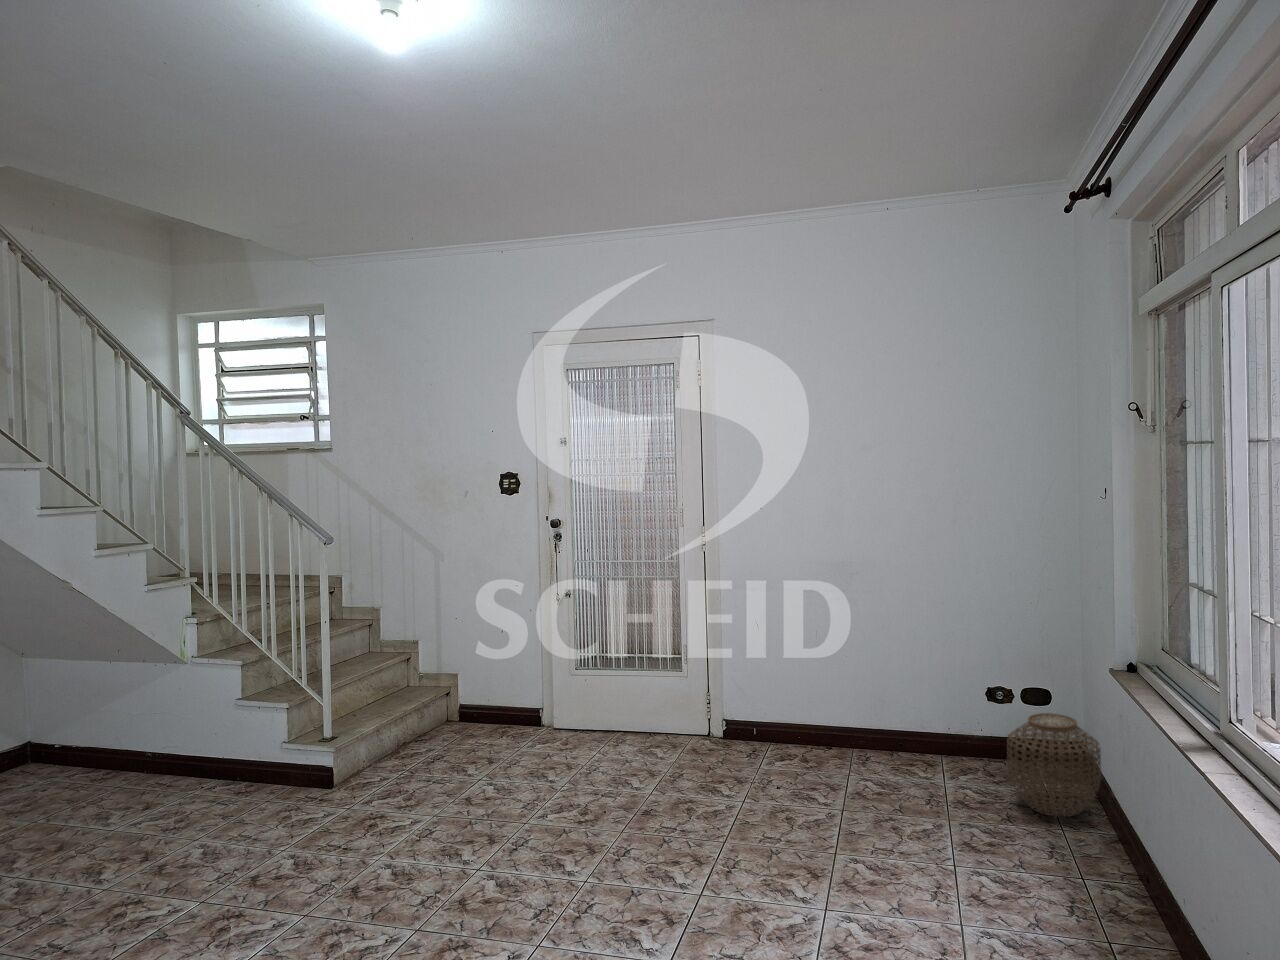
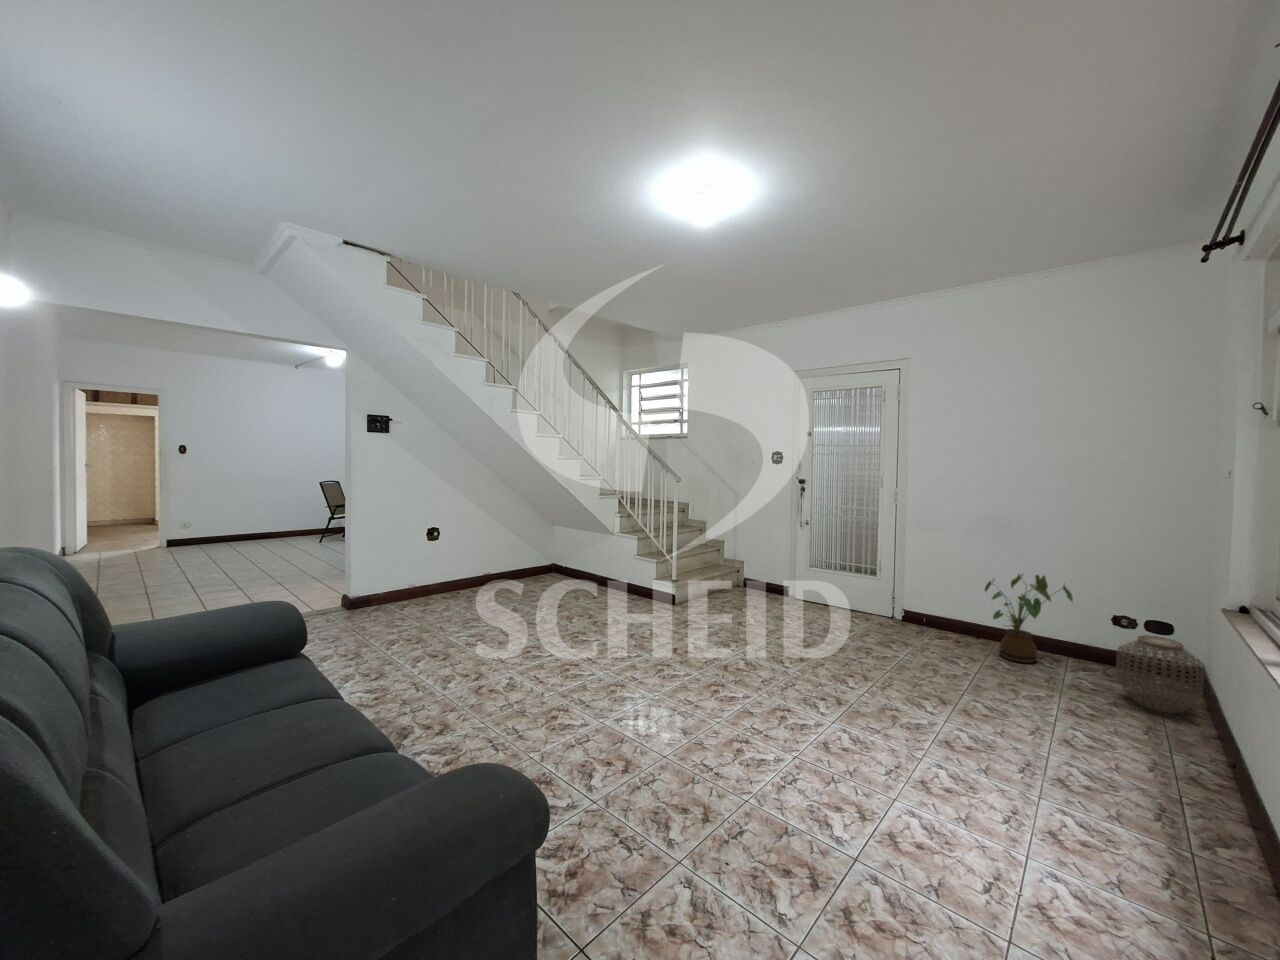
house plant: none [838,642,947,778] -> present [985,574,1073,663]

